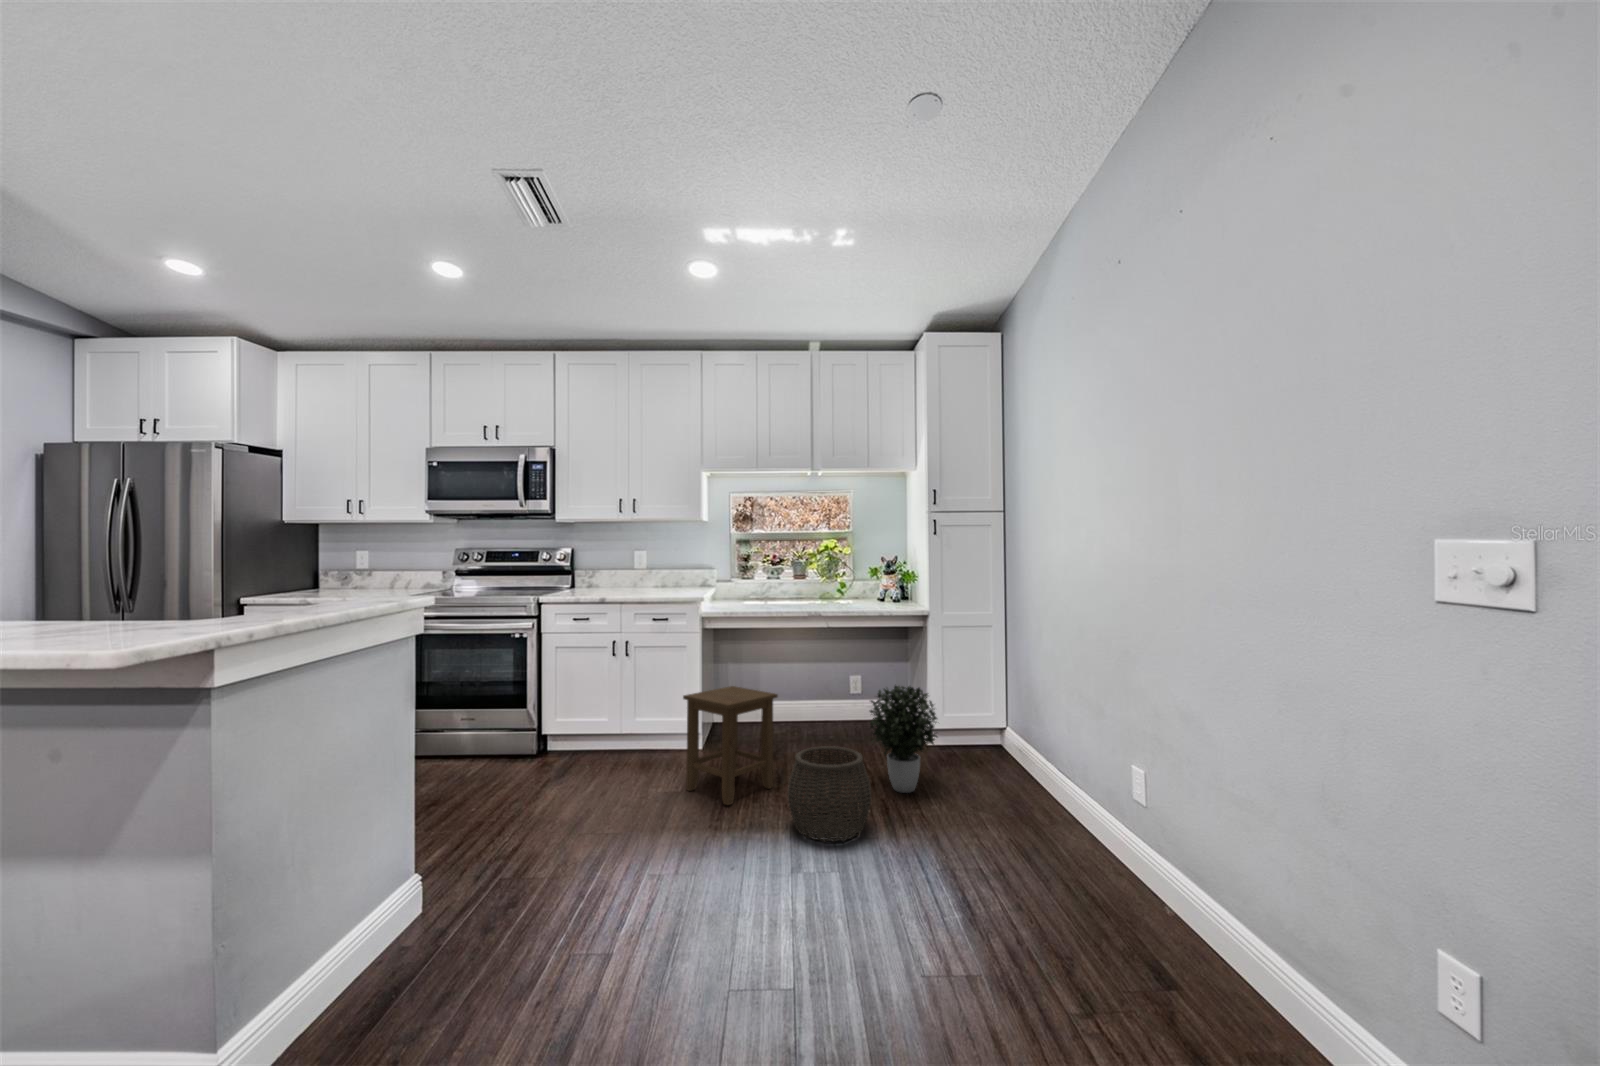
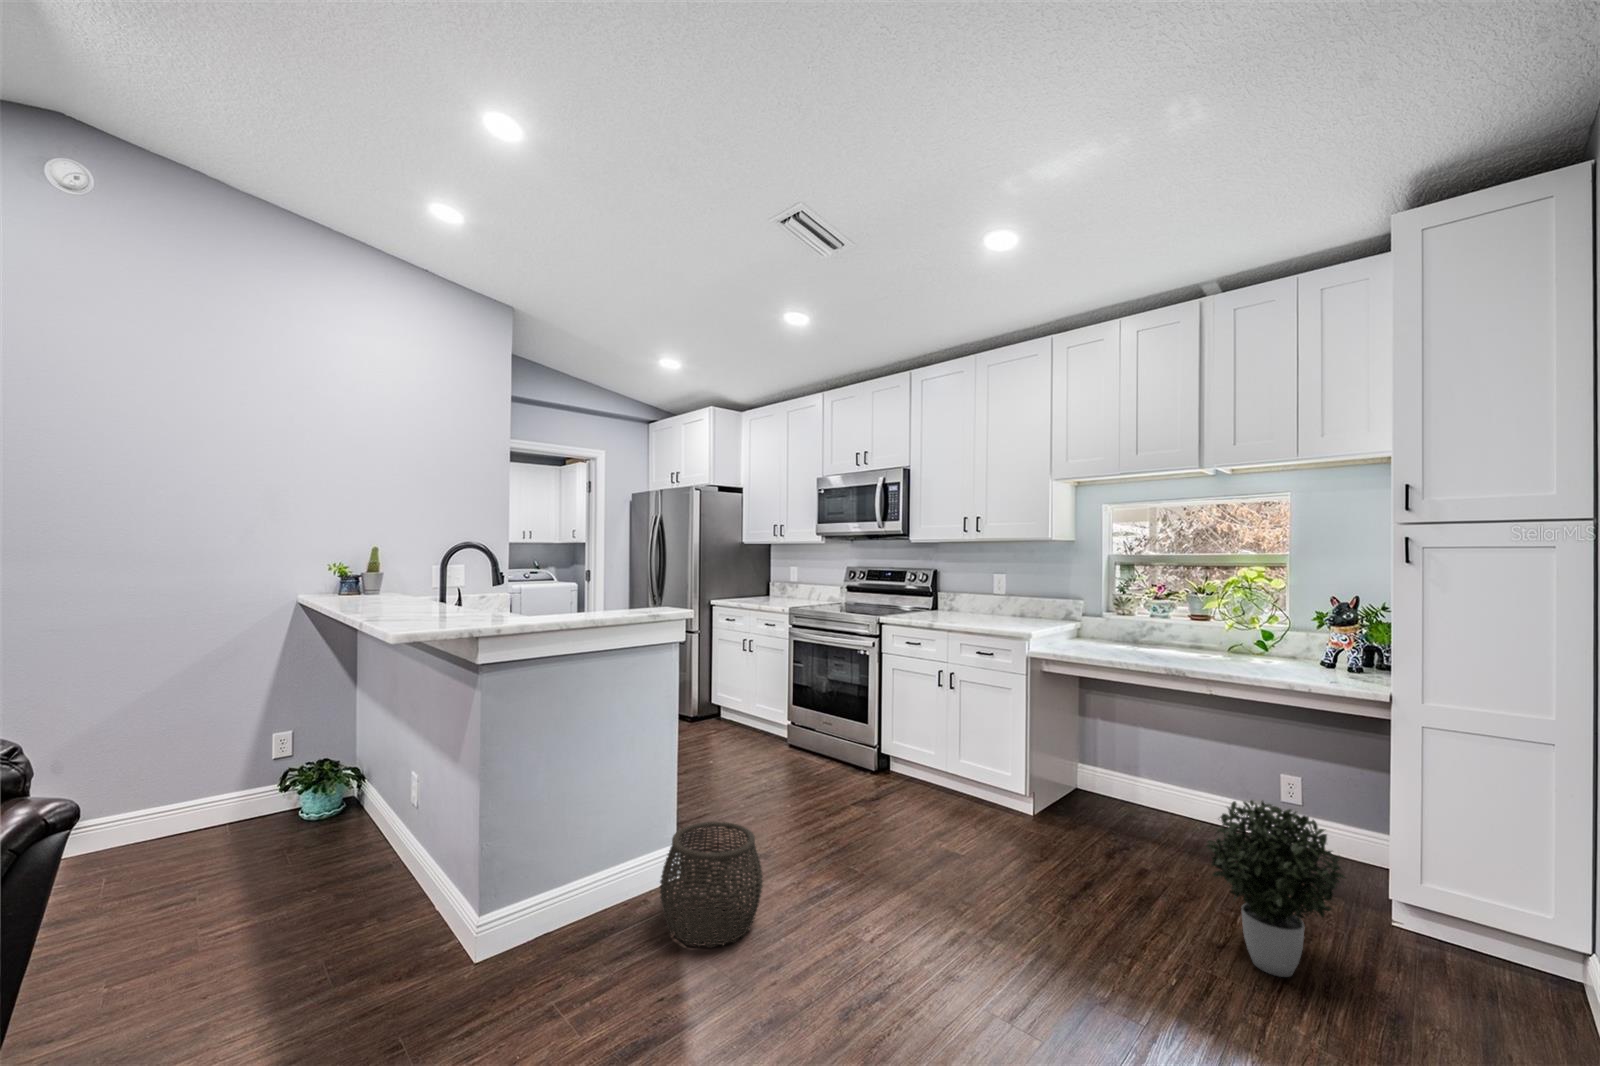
stool: present [683,686,778,805] -> none [972,744,1081,886]
woven basket: present [788,746,871,842] -> present [660,822,763,947]

